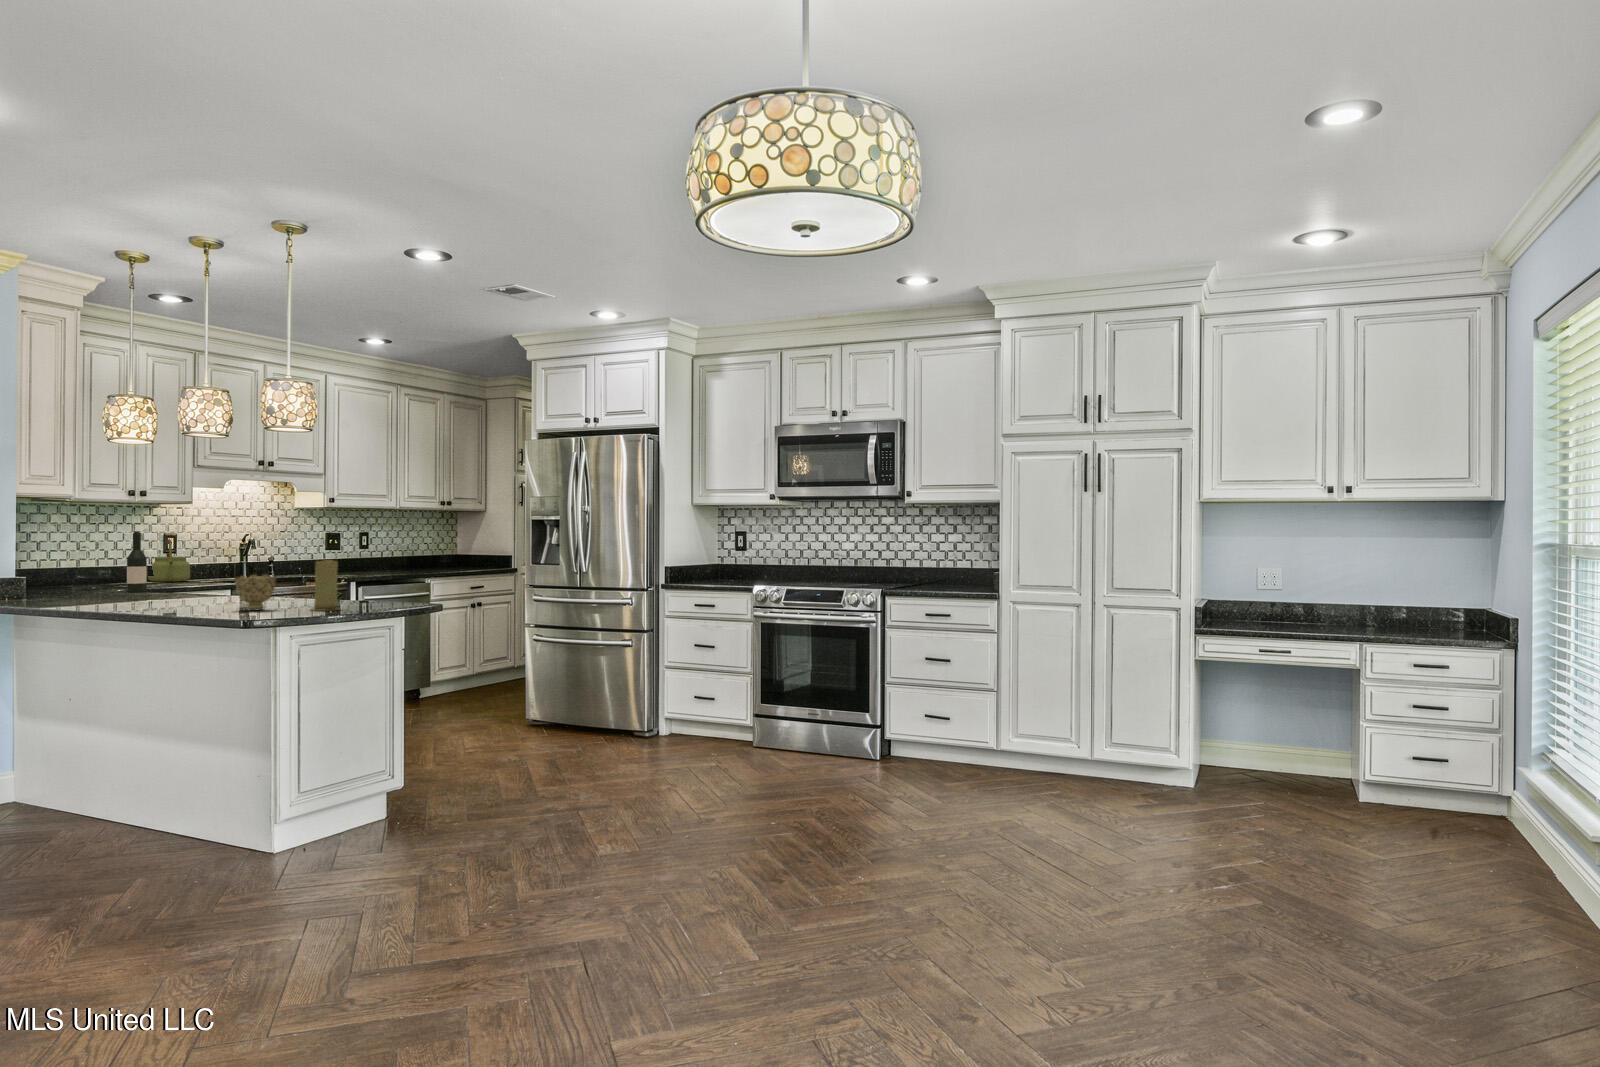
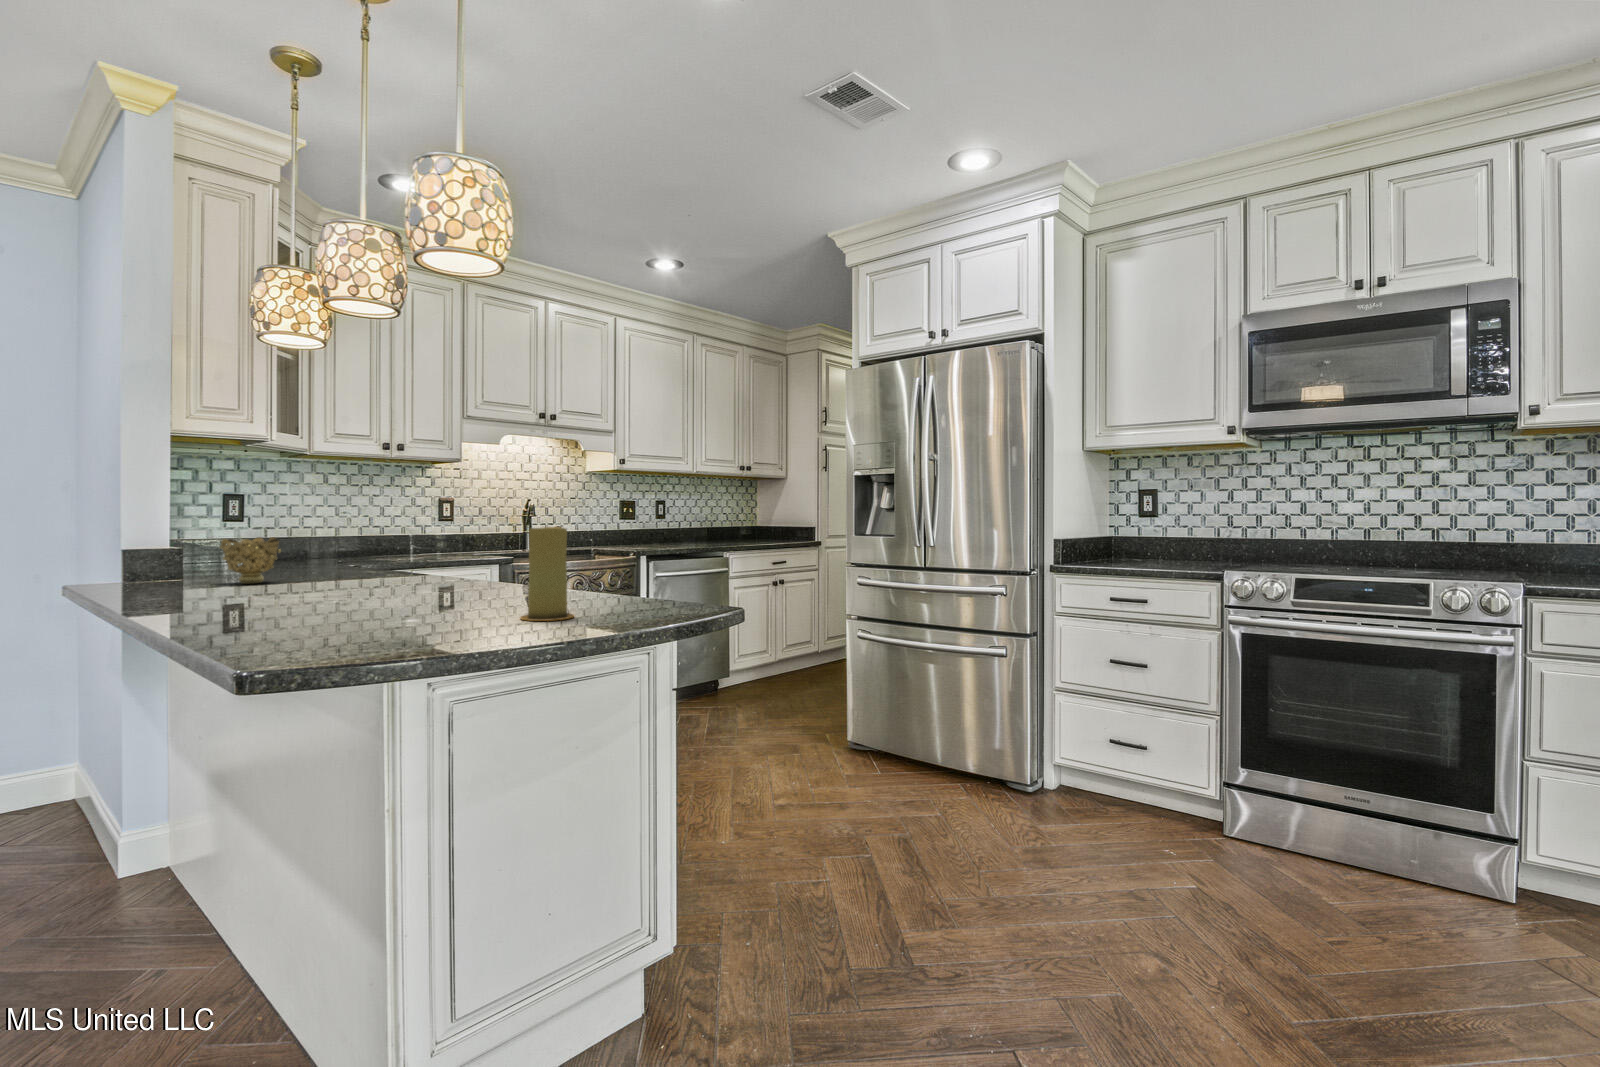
wine bottle: present [127,531,147,592] -> none [355,491,379,571]
kettle: present [148,539,190,582] -> none [423,506,468,555]
decorative bowl: present [234,574,276,611] -> present [220,537,281,584]

